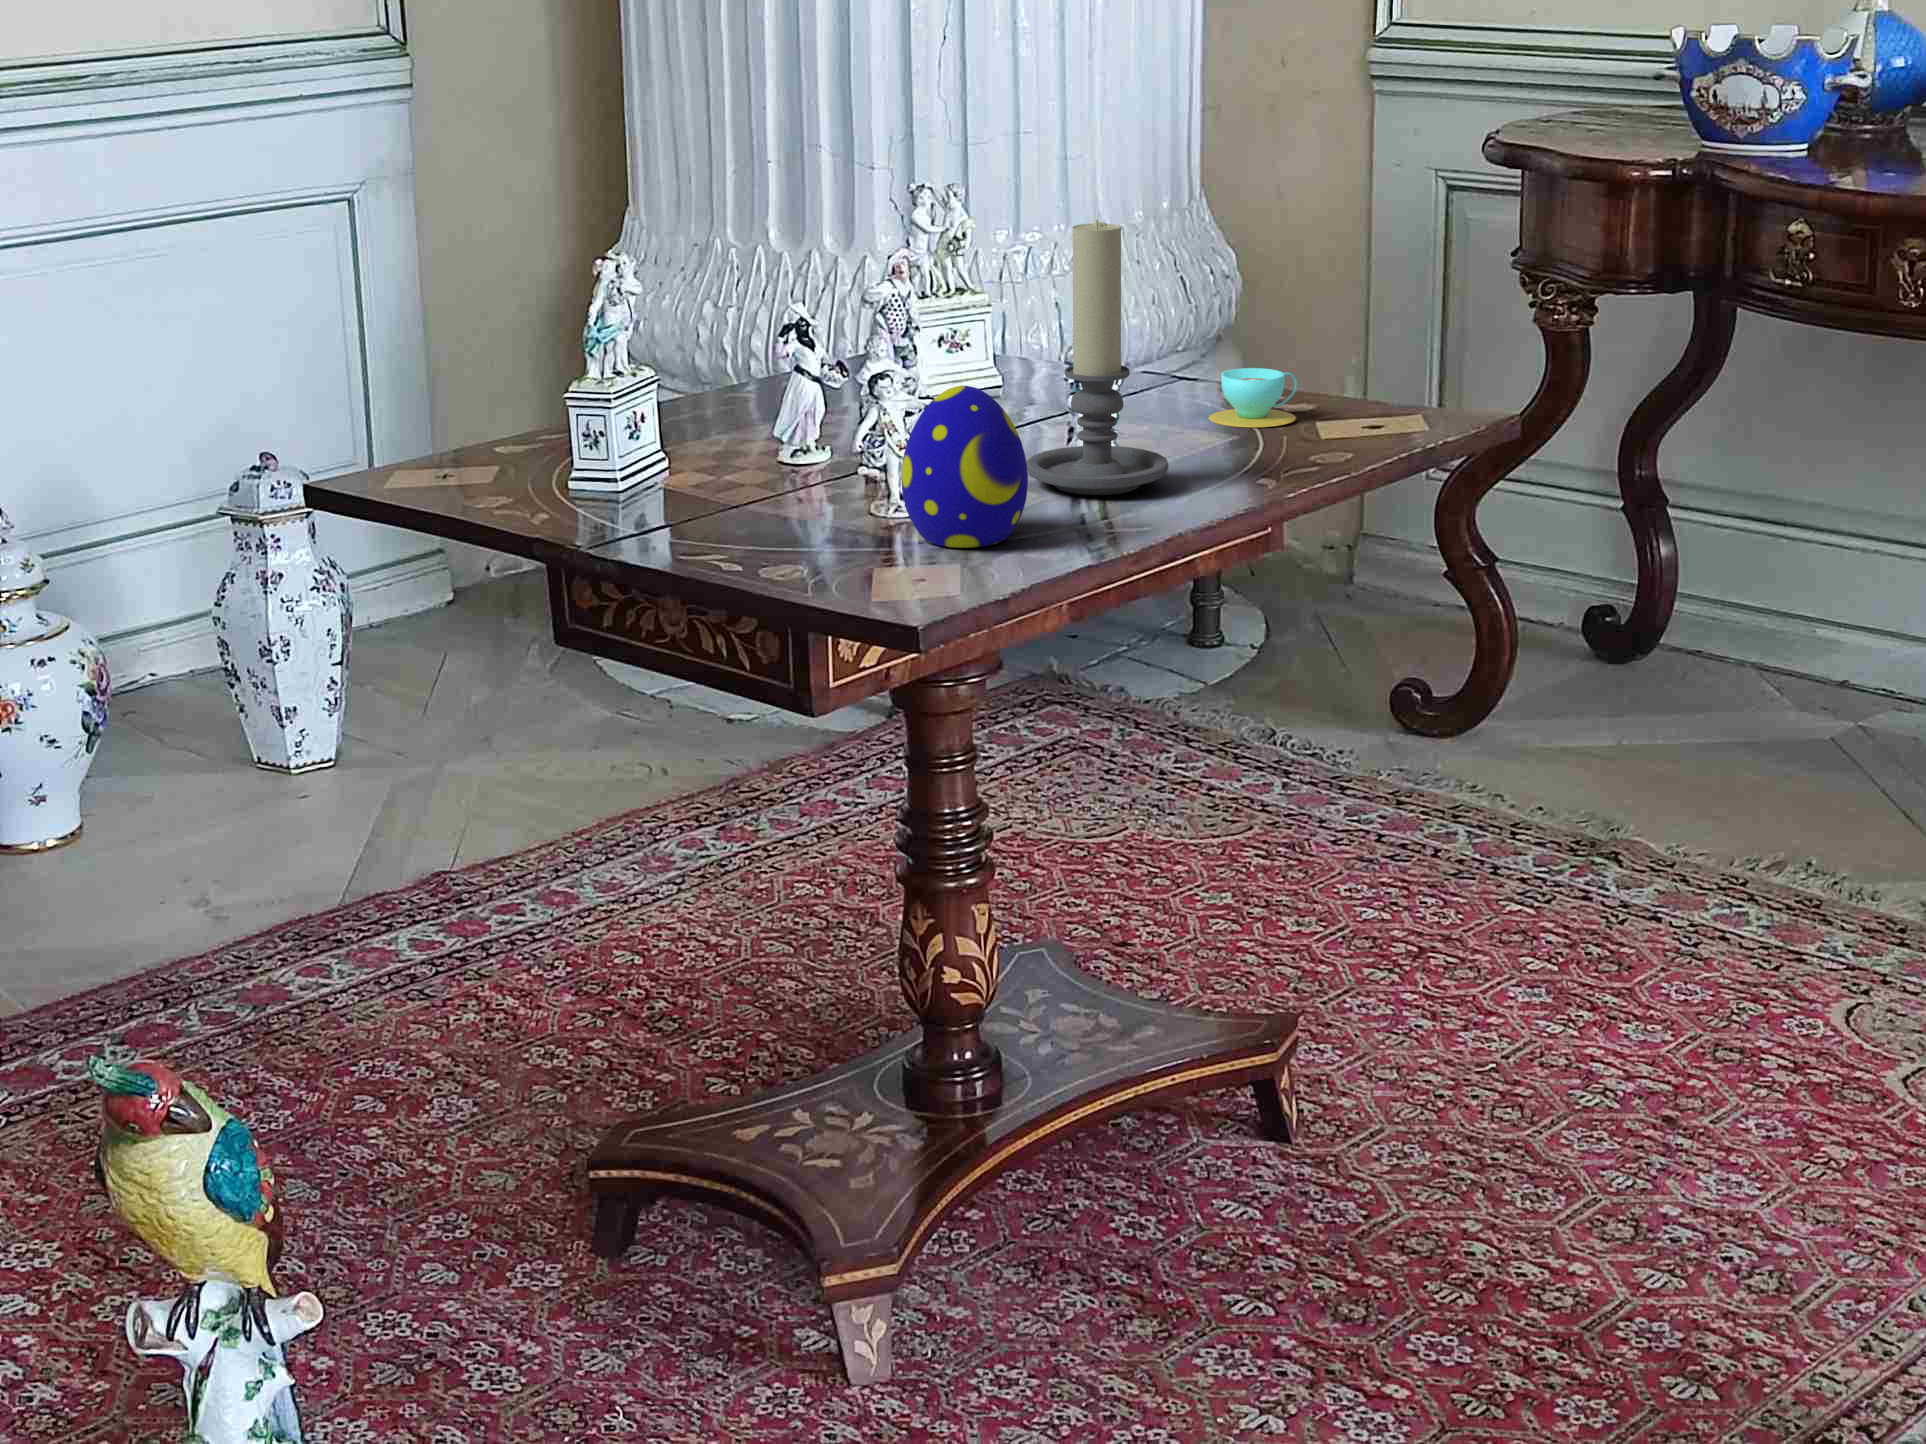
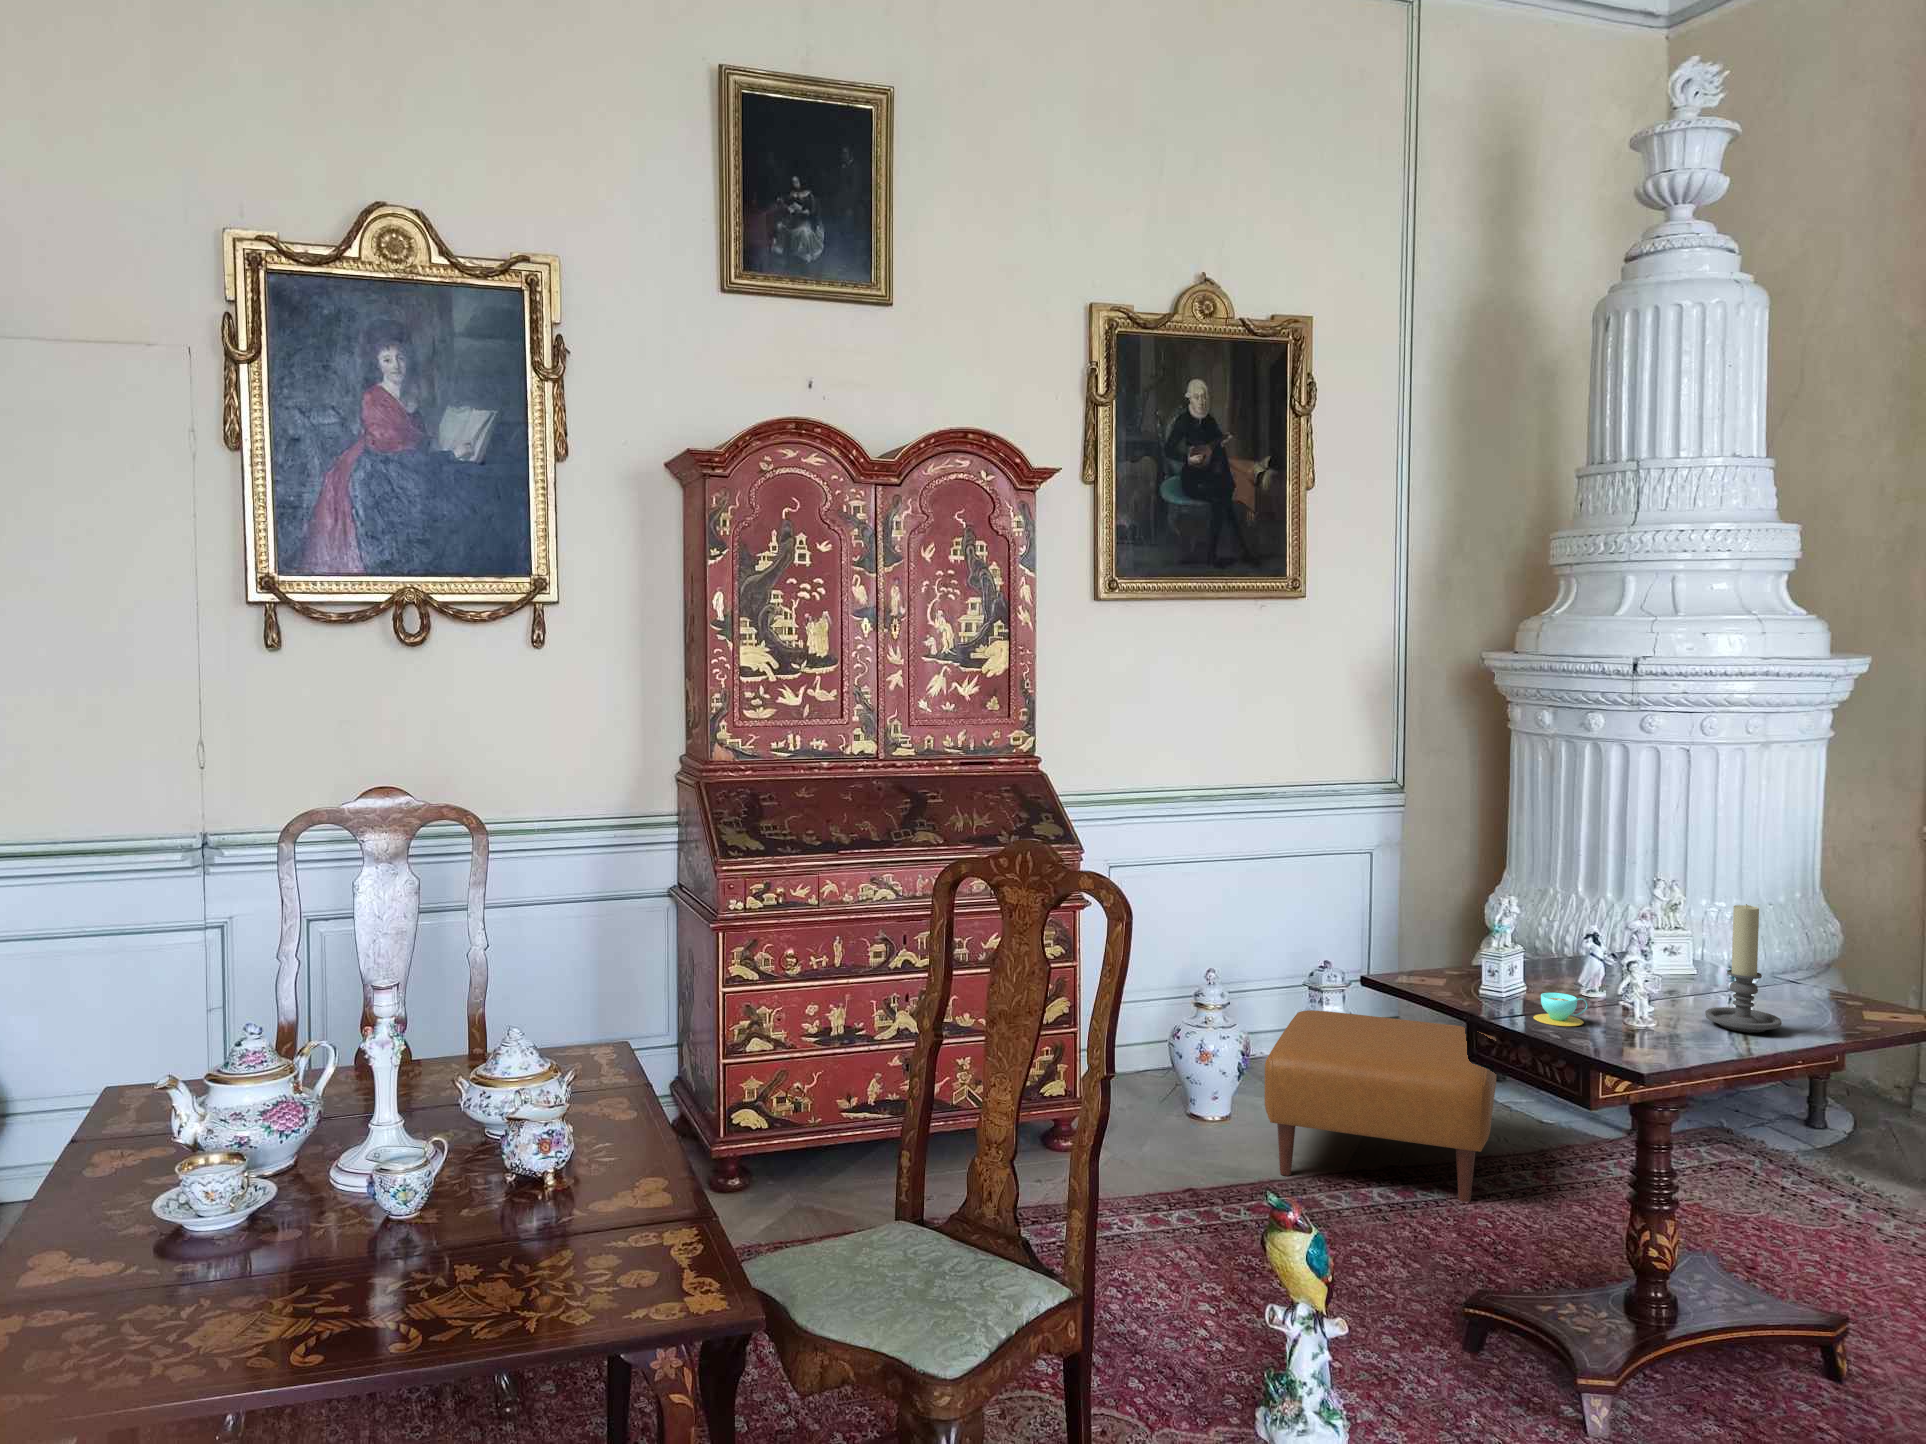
teacup: present [1209,368,1297,427] -> present [1533,993,1588,1026]
decorative egg: present [902,386,1028,548] -> none [1640,972,1704,1046]
ottoman: none [129,555,636,944] -> present [1265,1010,1497,1202]

